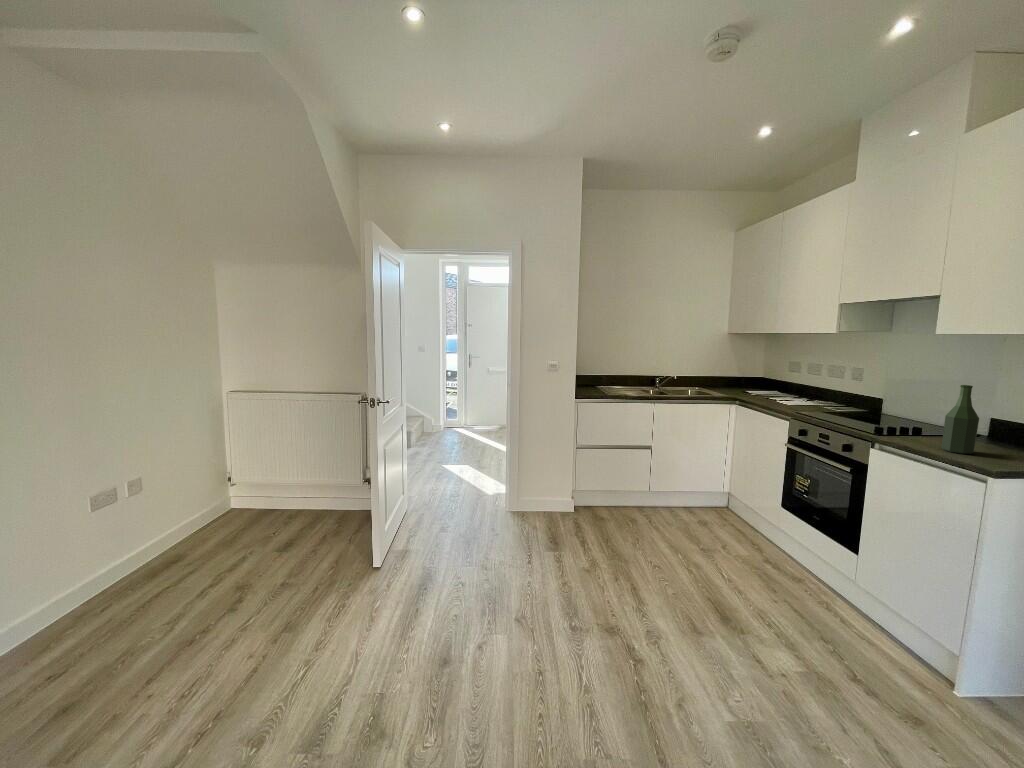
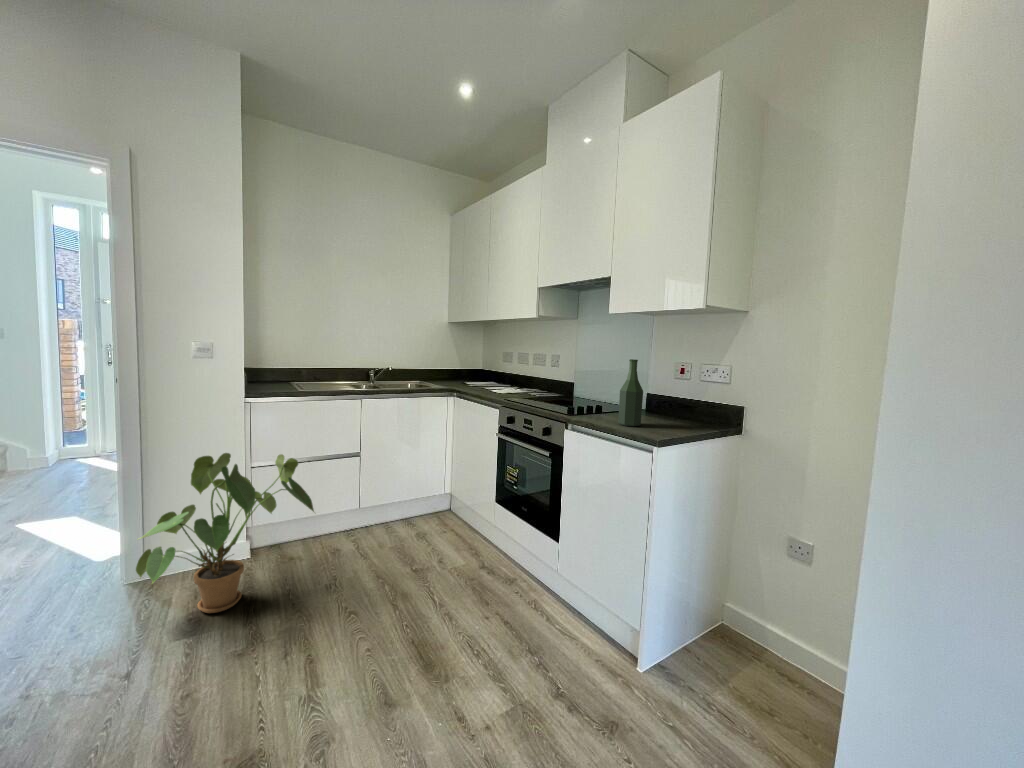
house plant: none [524,436,628,541] -> present [136,453,314,613]

